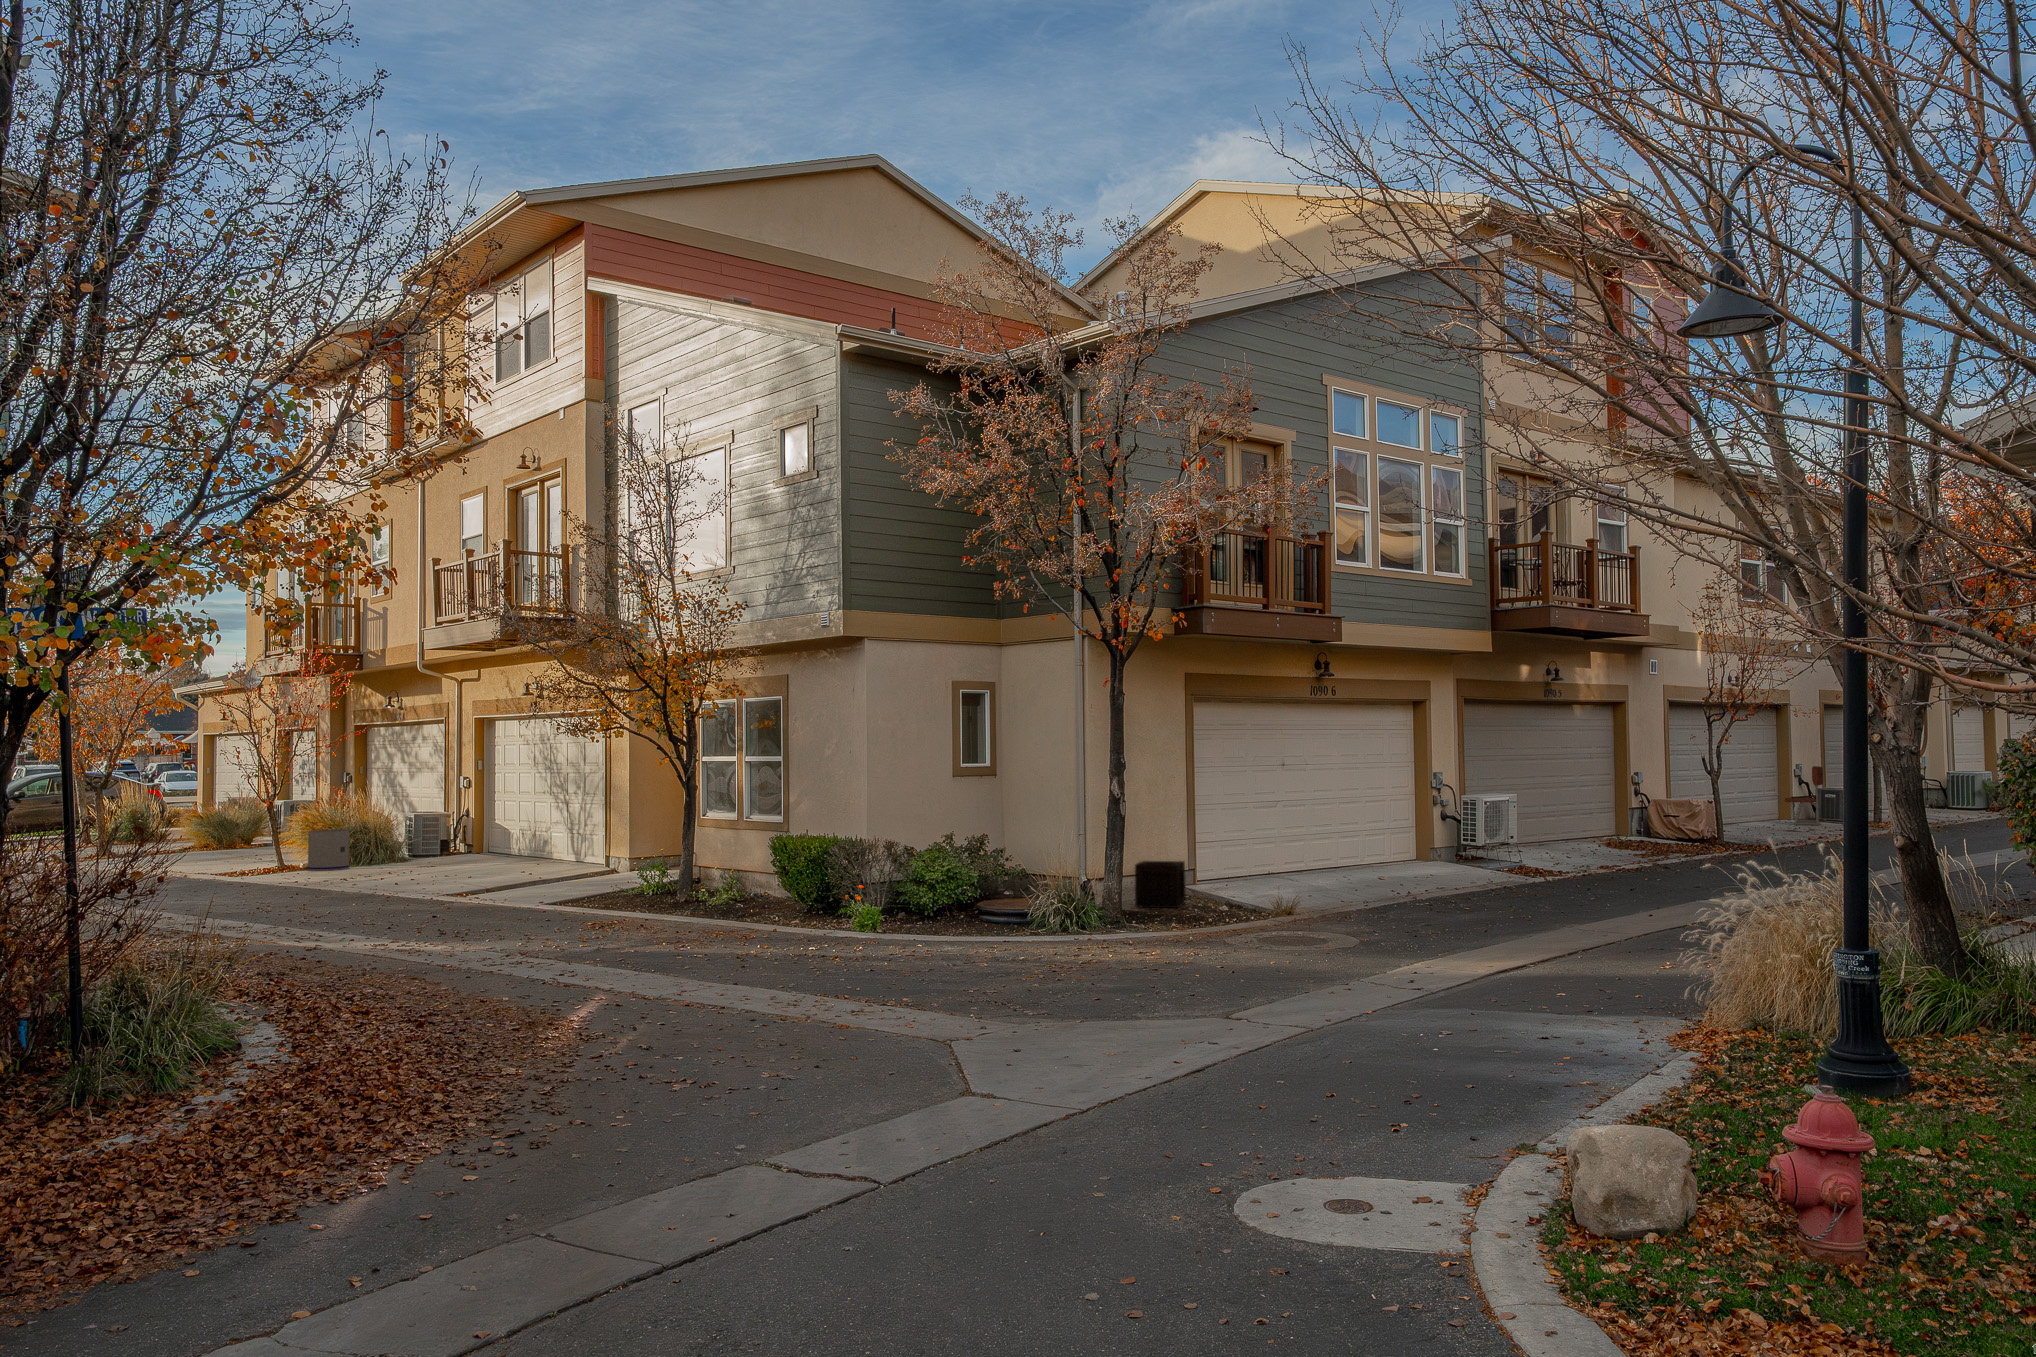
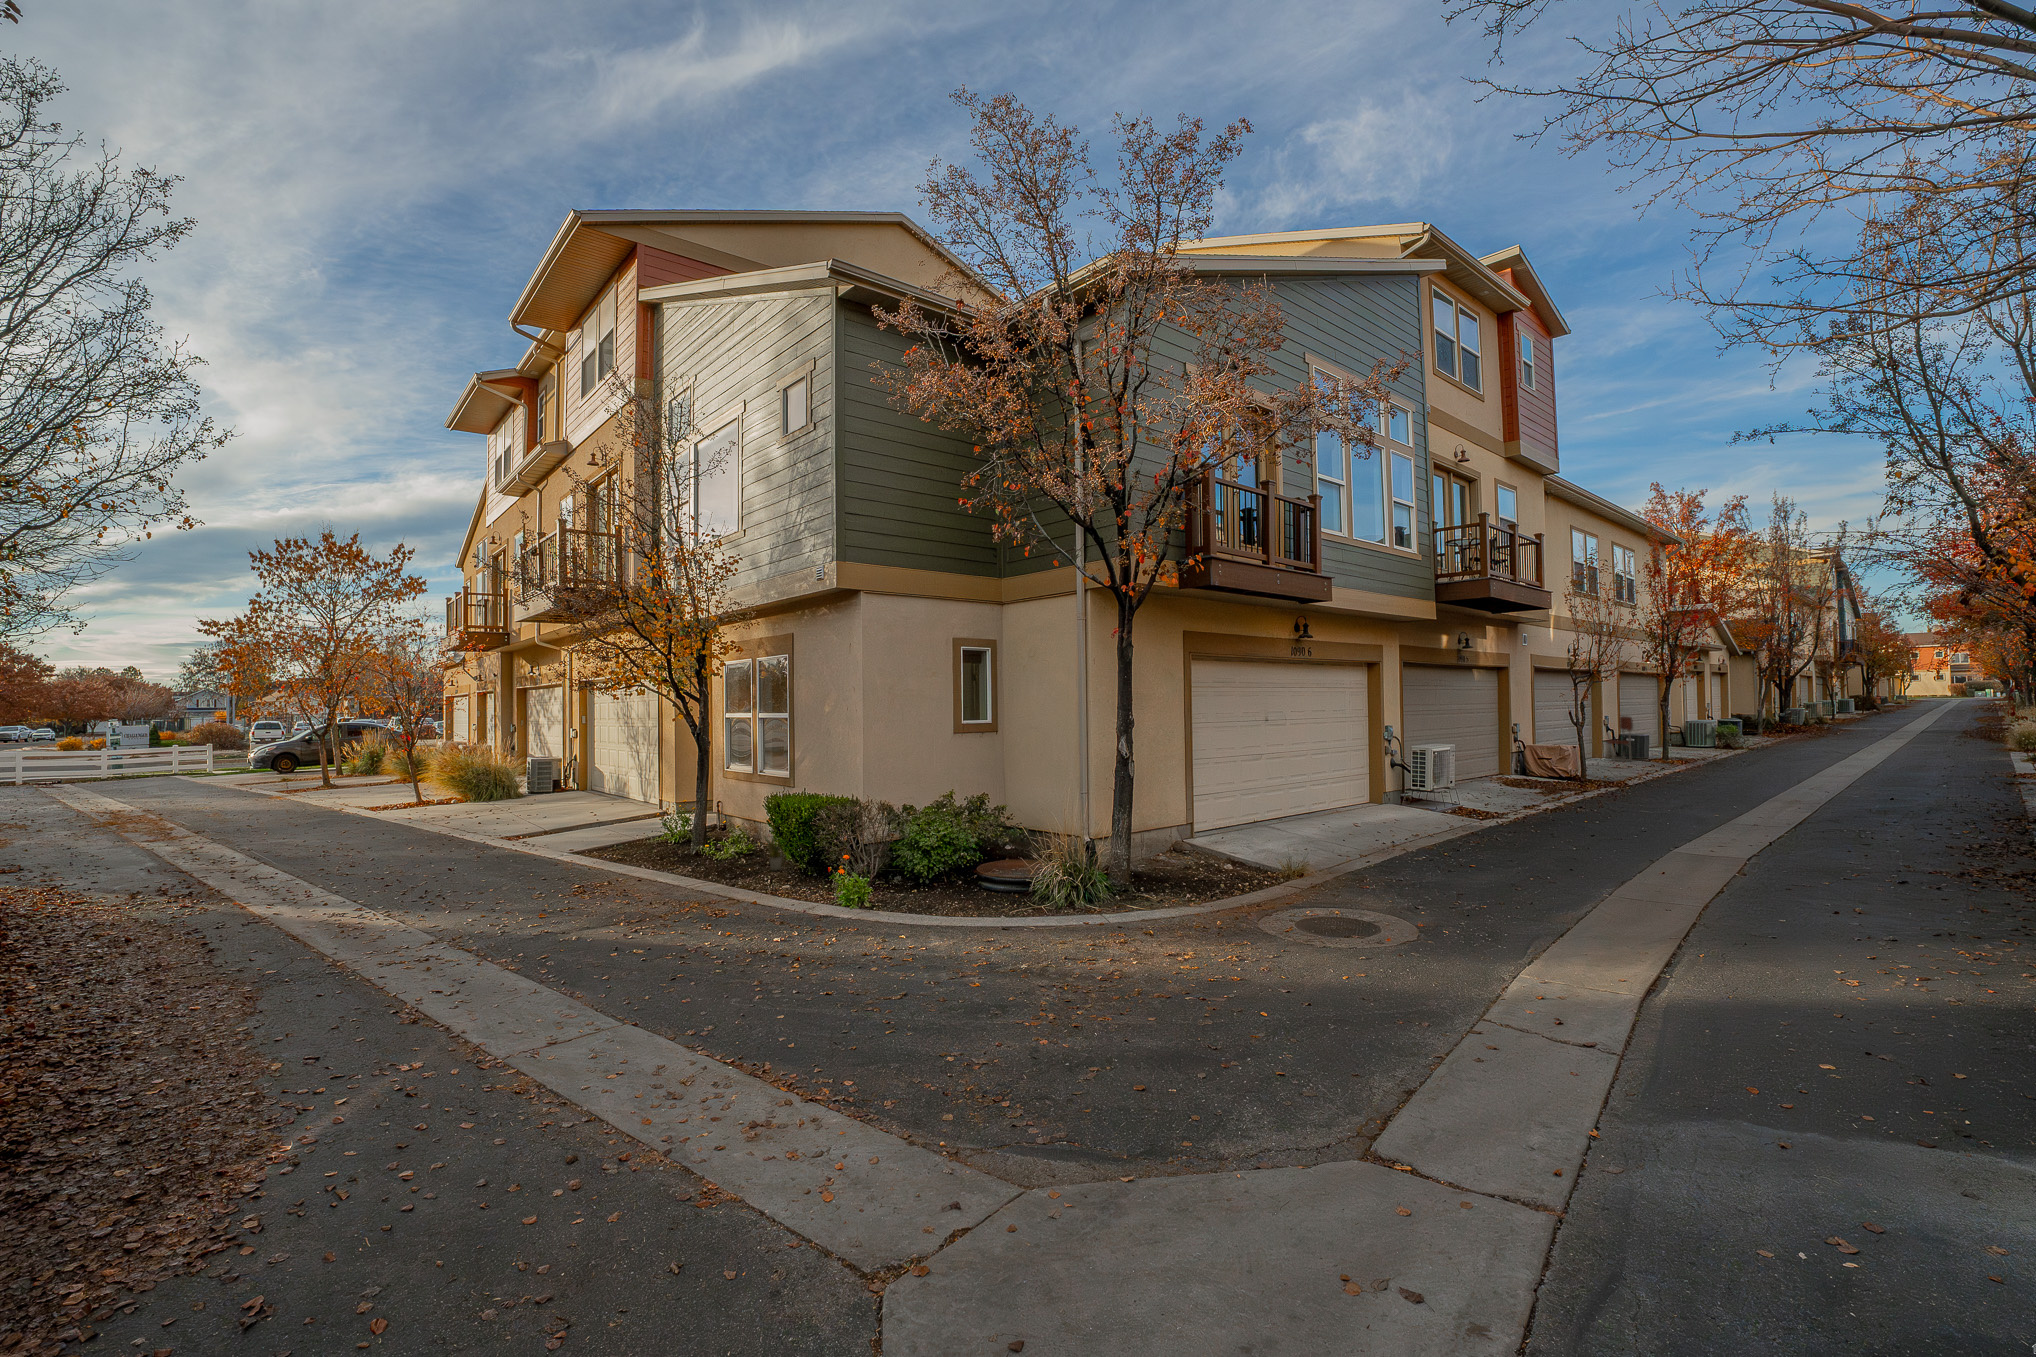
trash can: present [307,829,350,871] -> none [426,772,466,807]
wooden crate: present [1135,861,1186,908] -> none [1137,817,1186,869]
potted plant: none [763,877,794,911] -> present [765,837,783,871]

